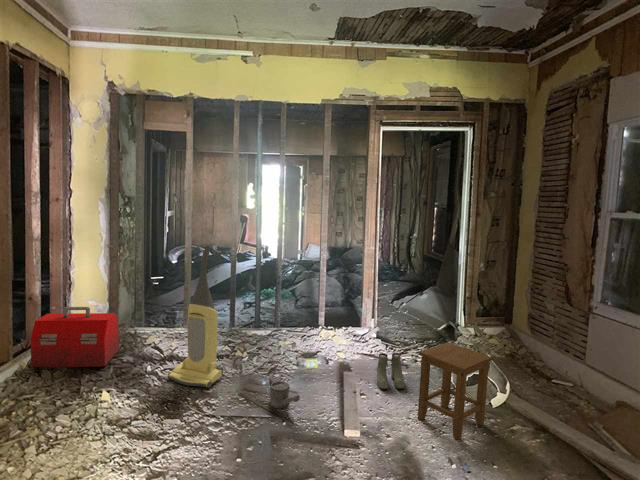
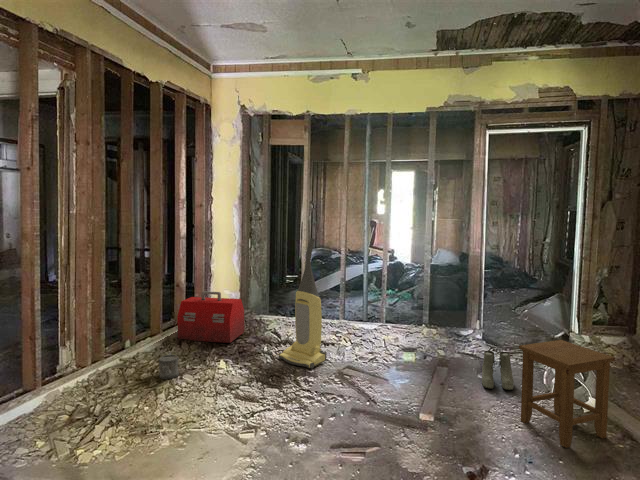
watering can: present [269,379,300,408] -> present [159,352,179,379]

